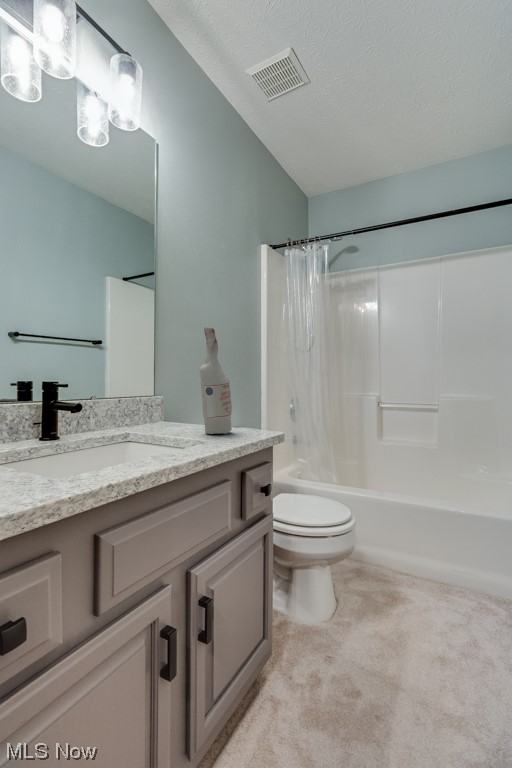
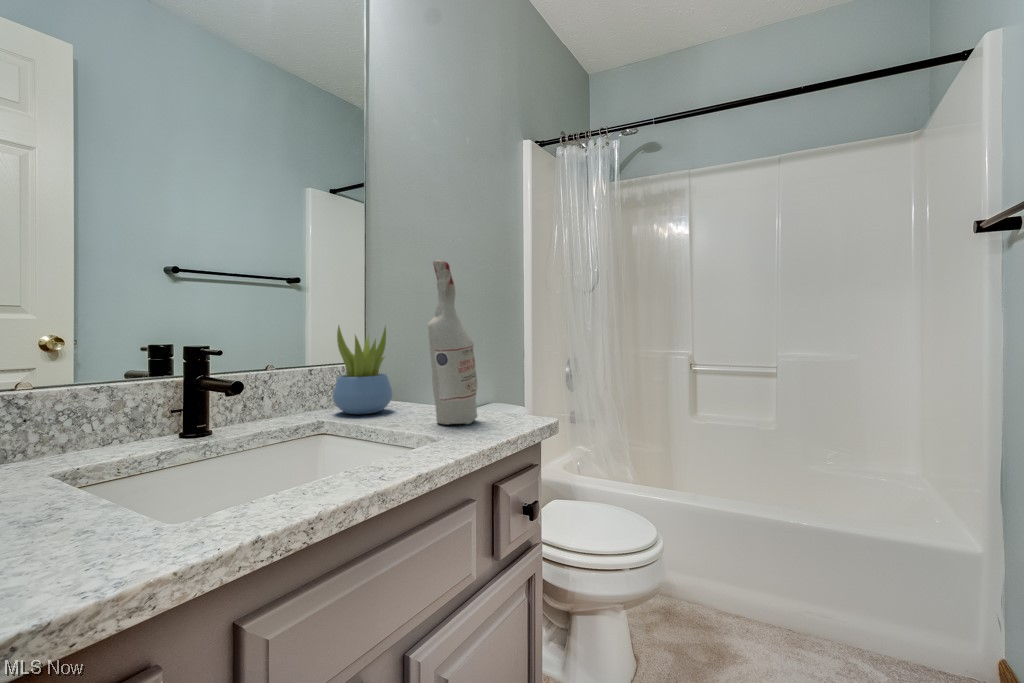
succulent plant: none [136,369,175,429] -> present [333,326,392,414]

